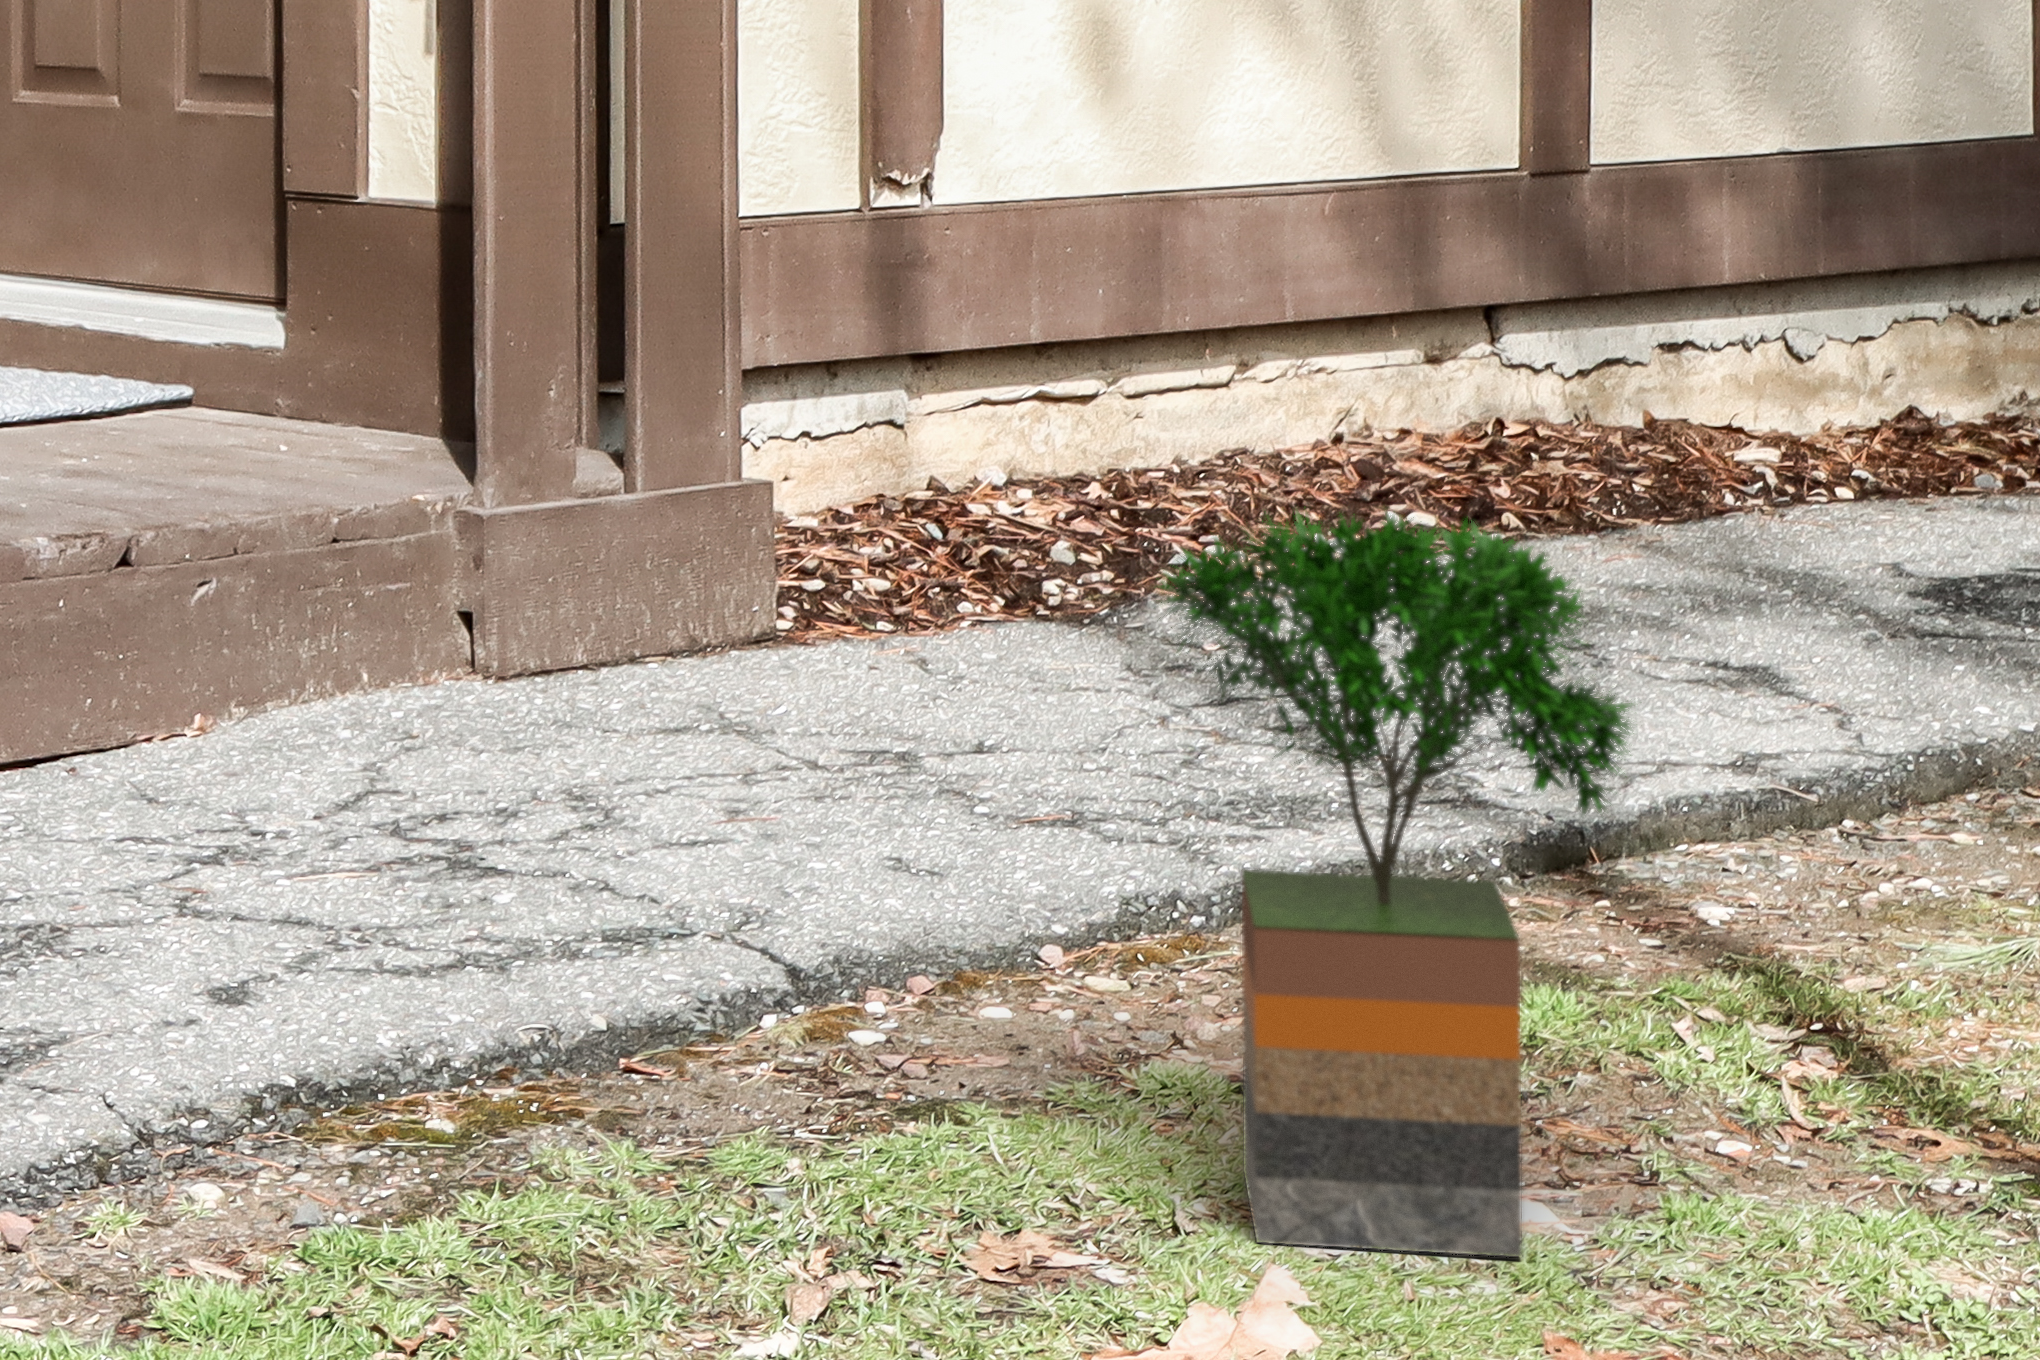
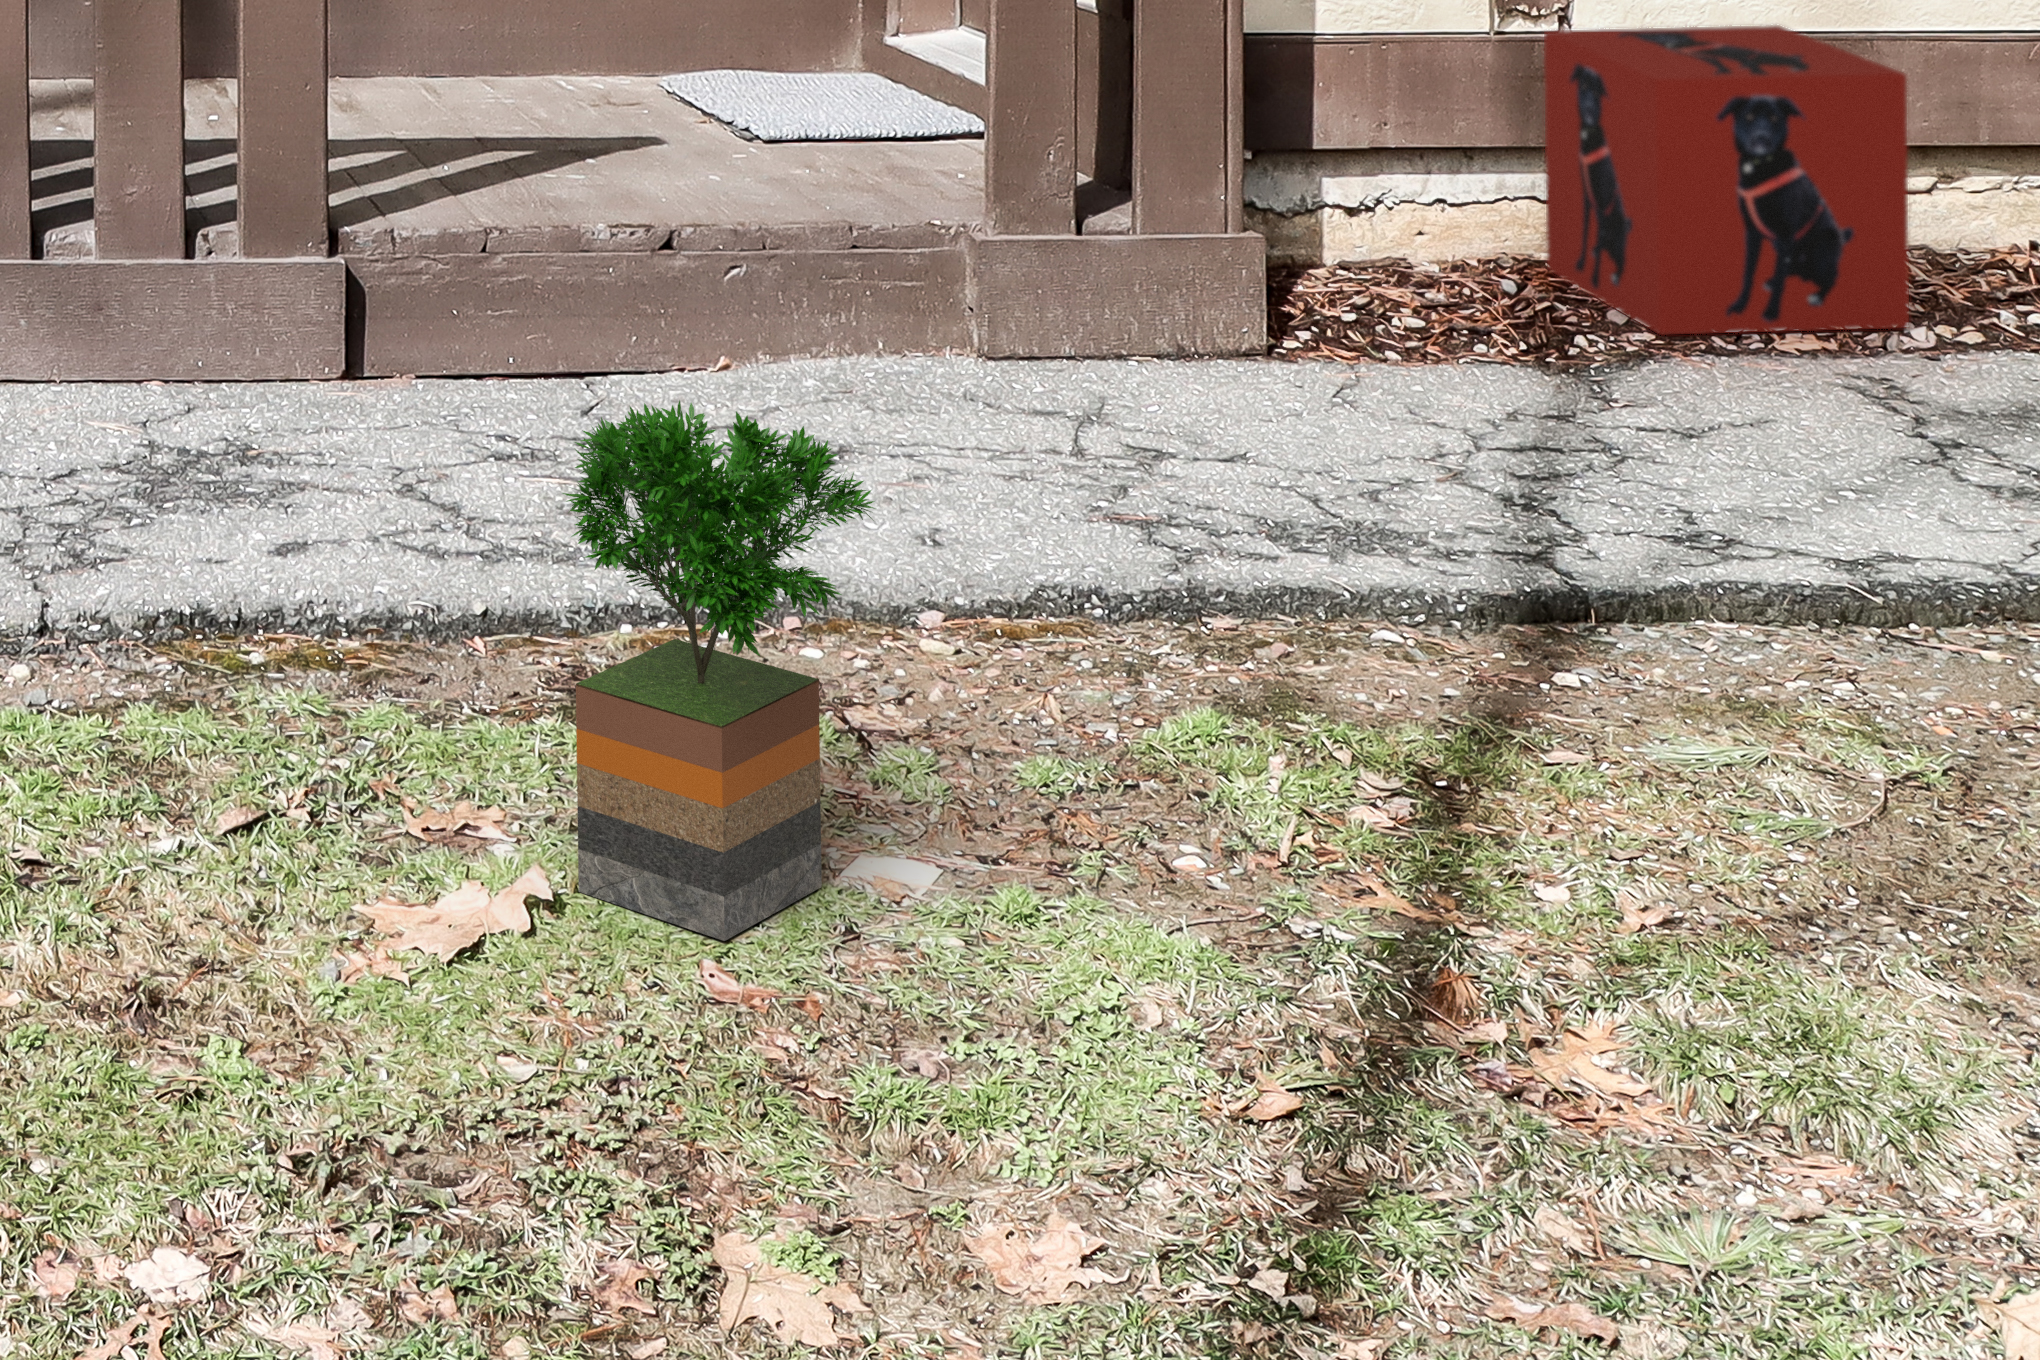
storage box: none [907,183,1365,562] -> present [1544,25,1909,335]

